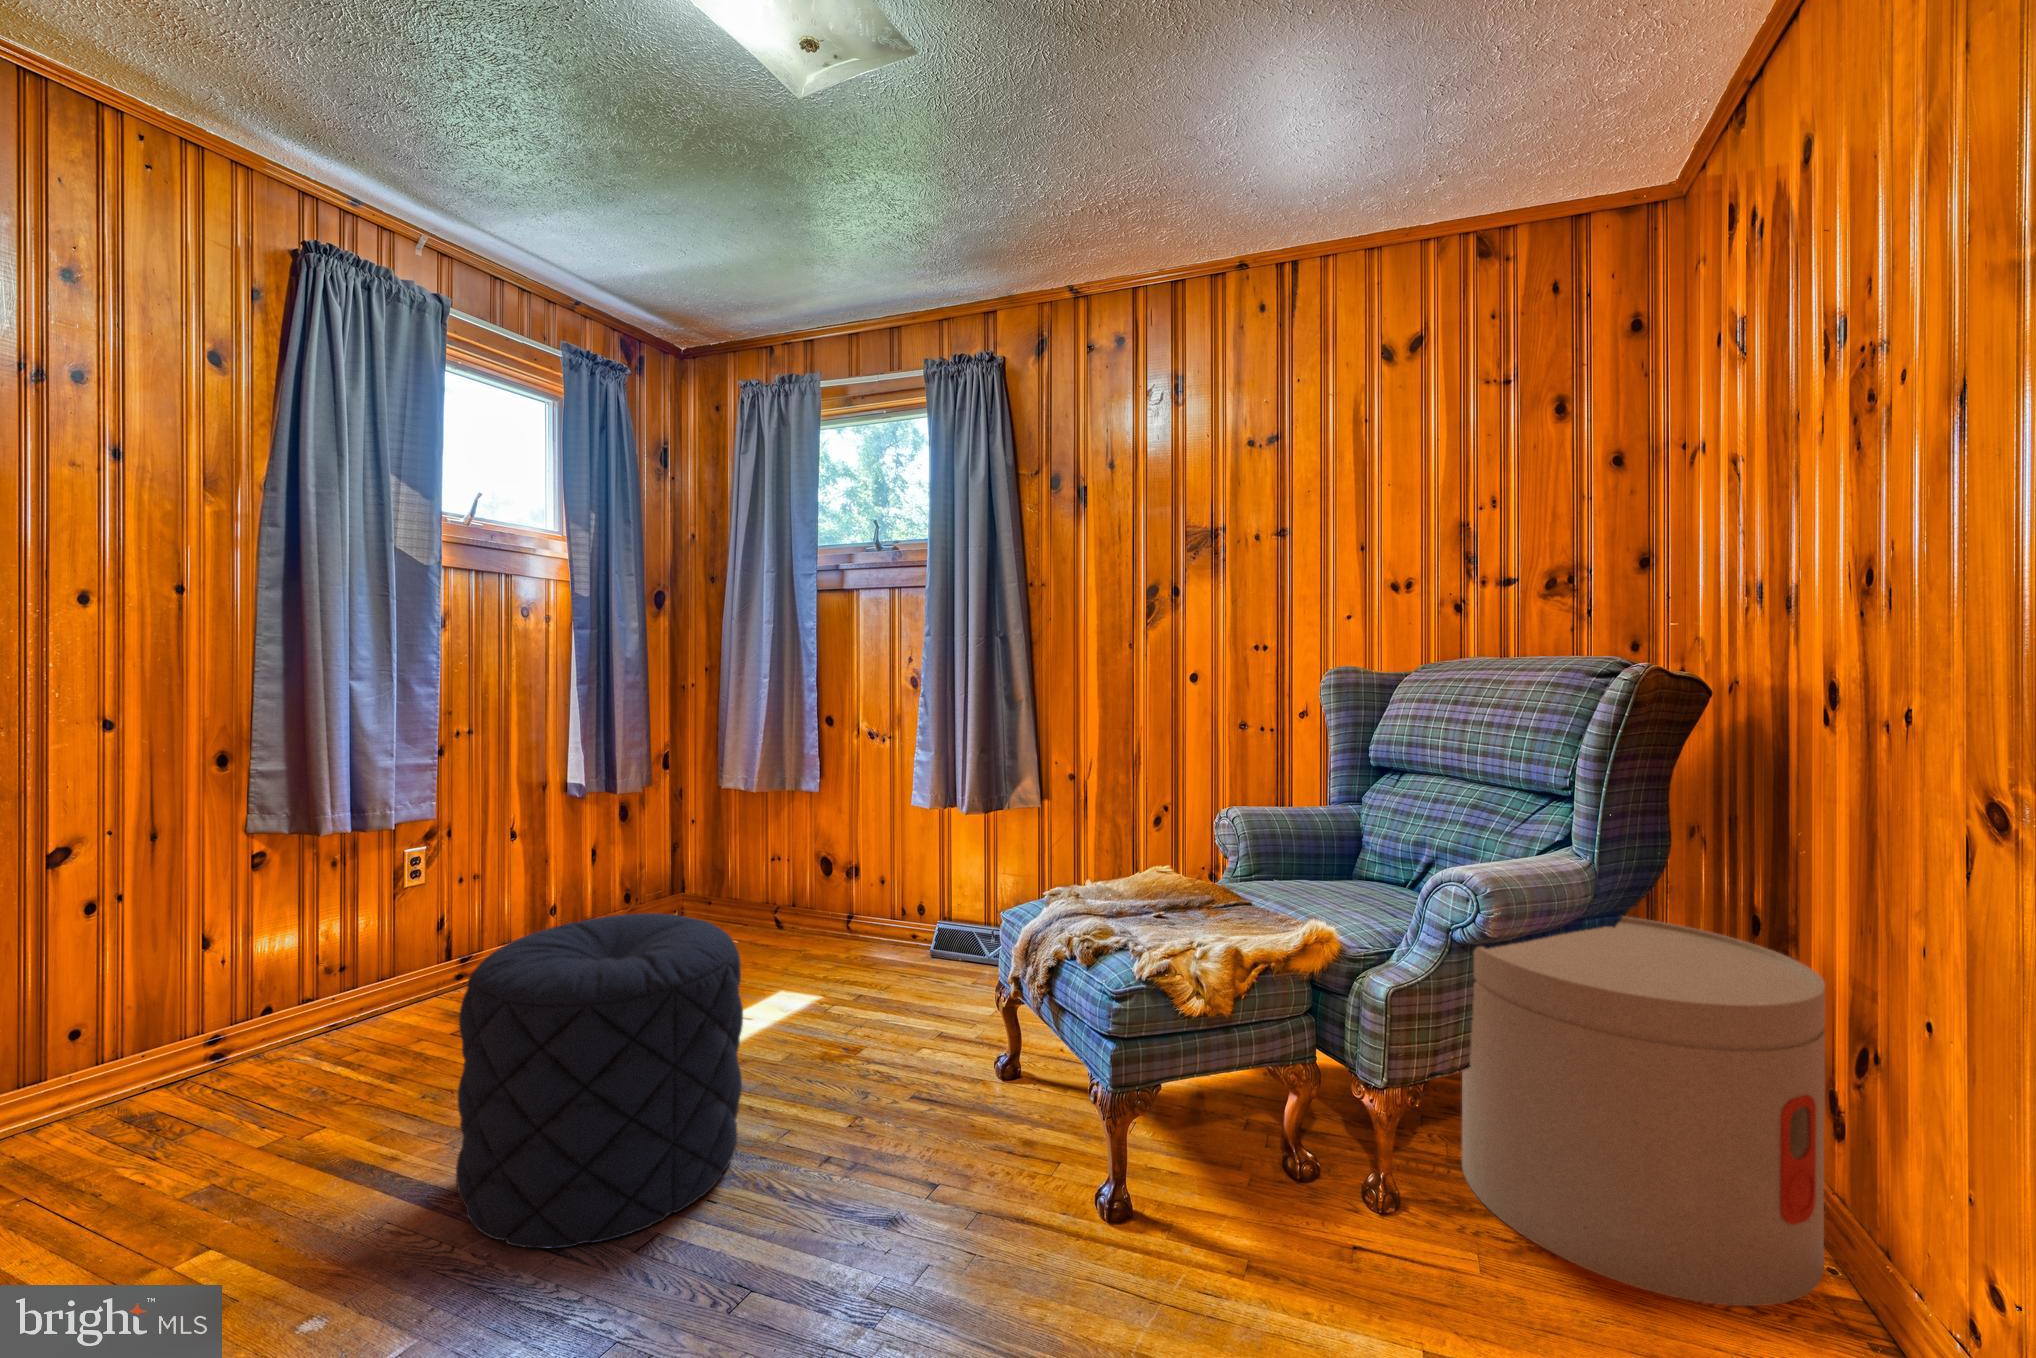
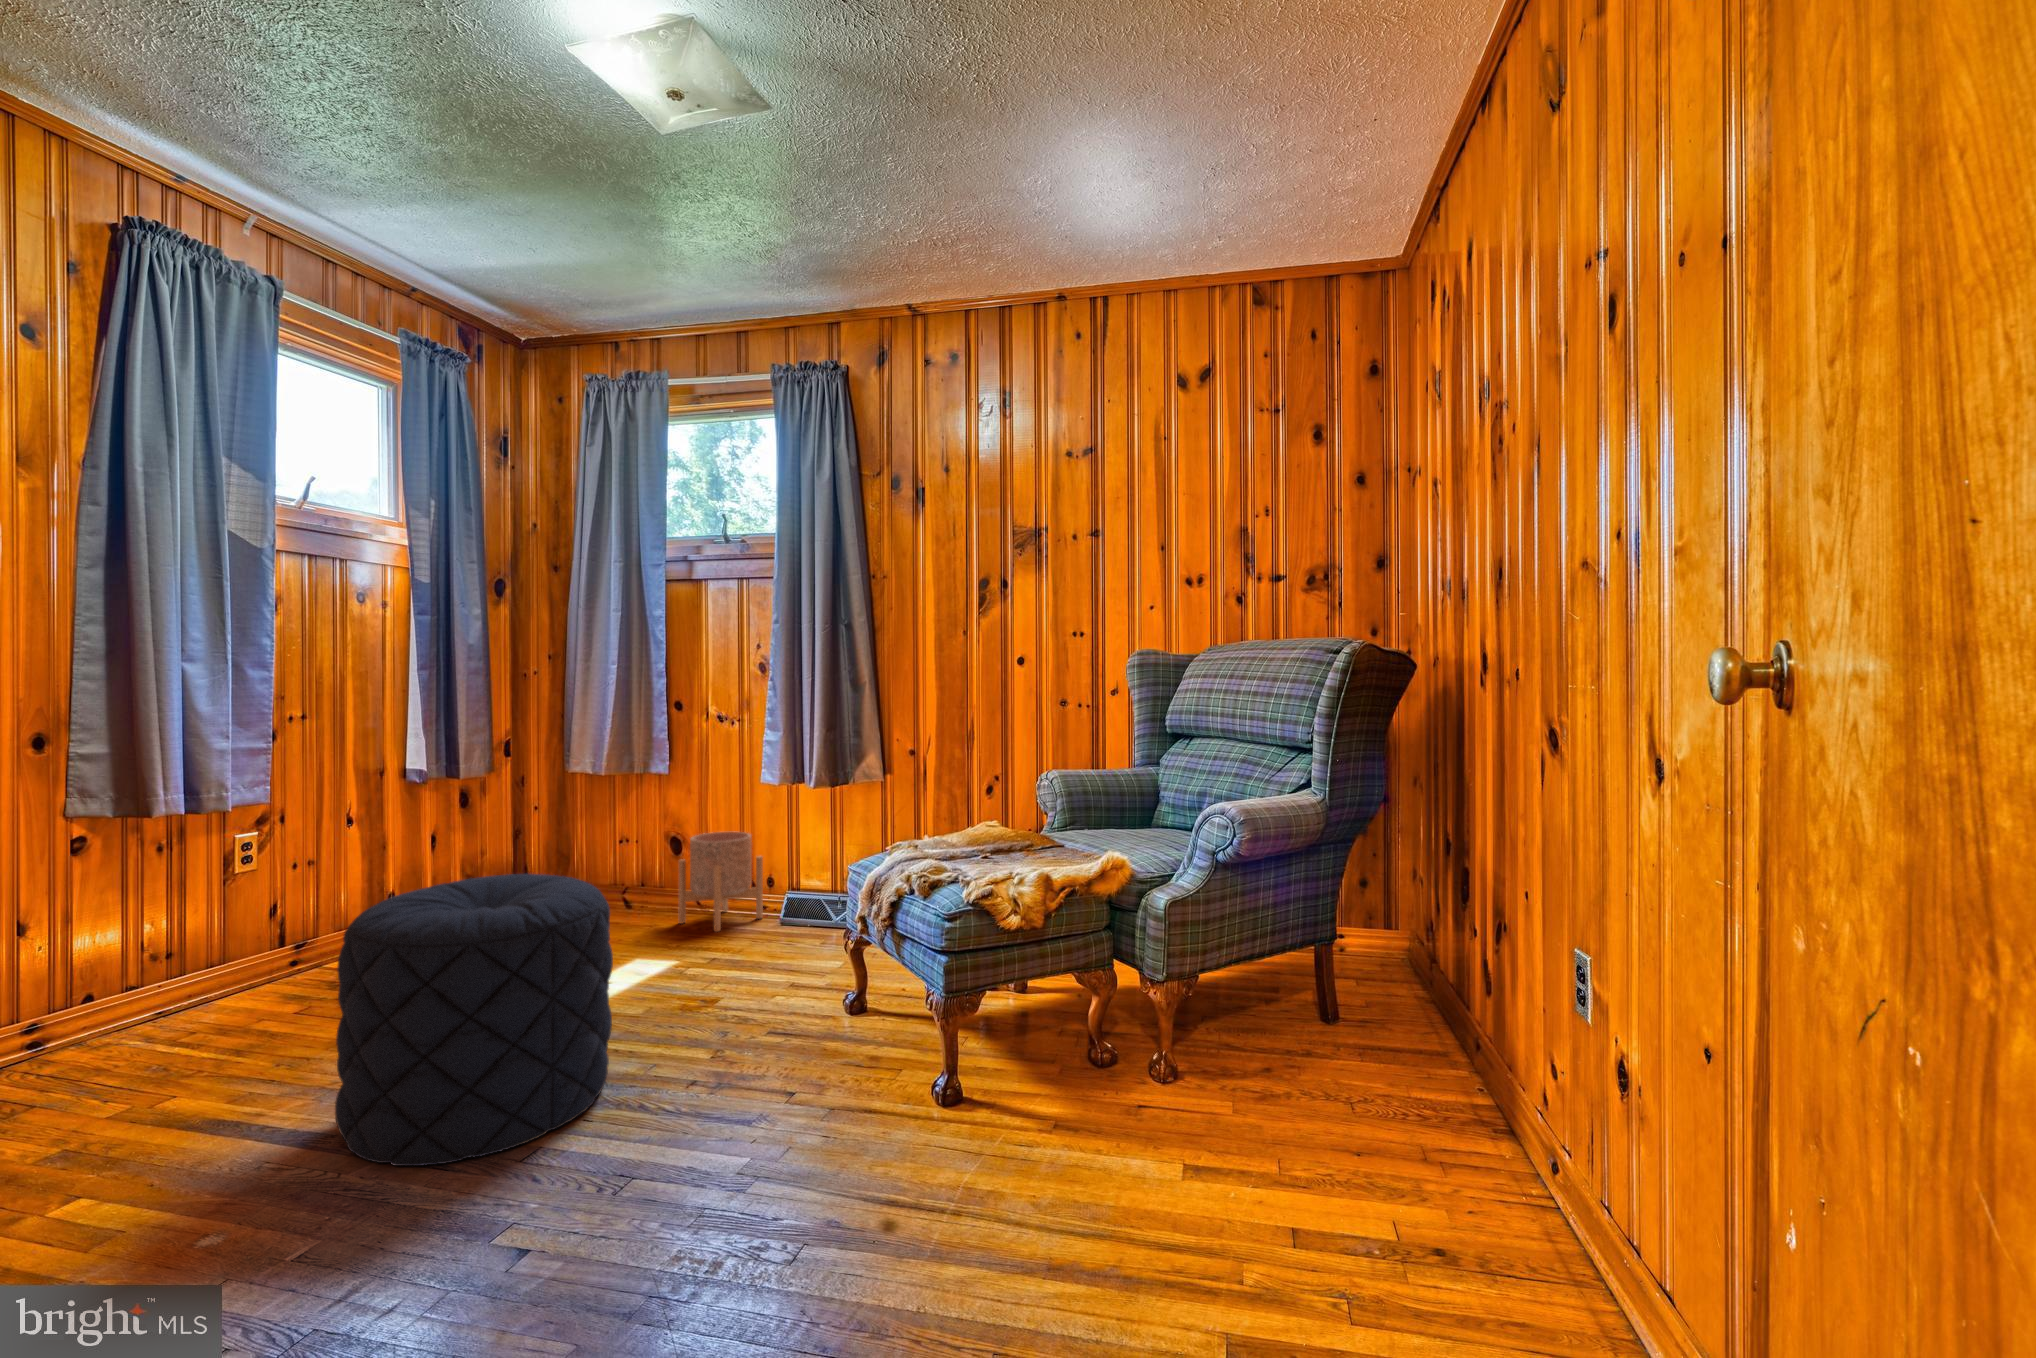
planter: none [824,853,909,961] -> present [679,832,763,932]
side table: present [1462,916,1825,1306] -> none [1227,841,1470,1113]

